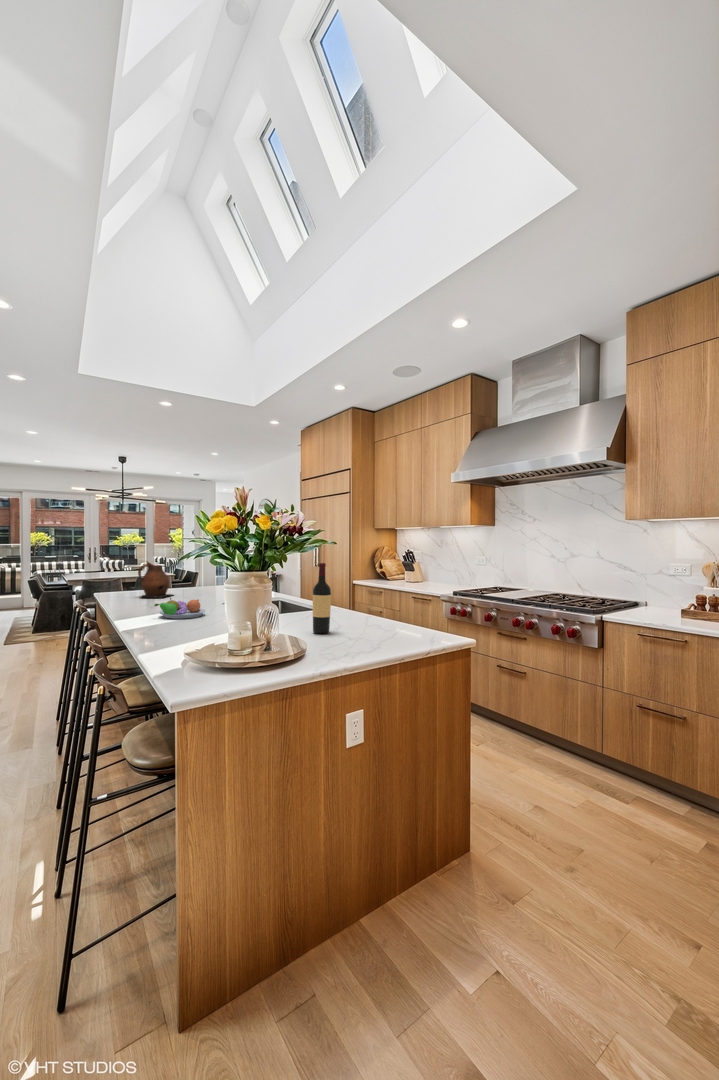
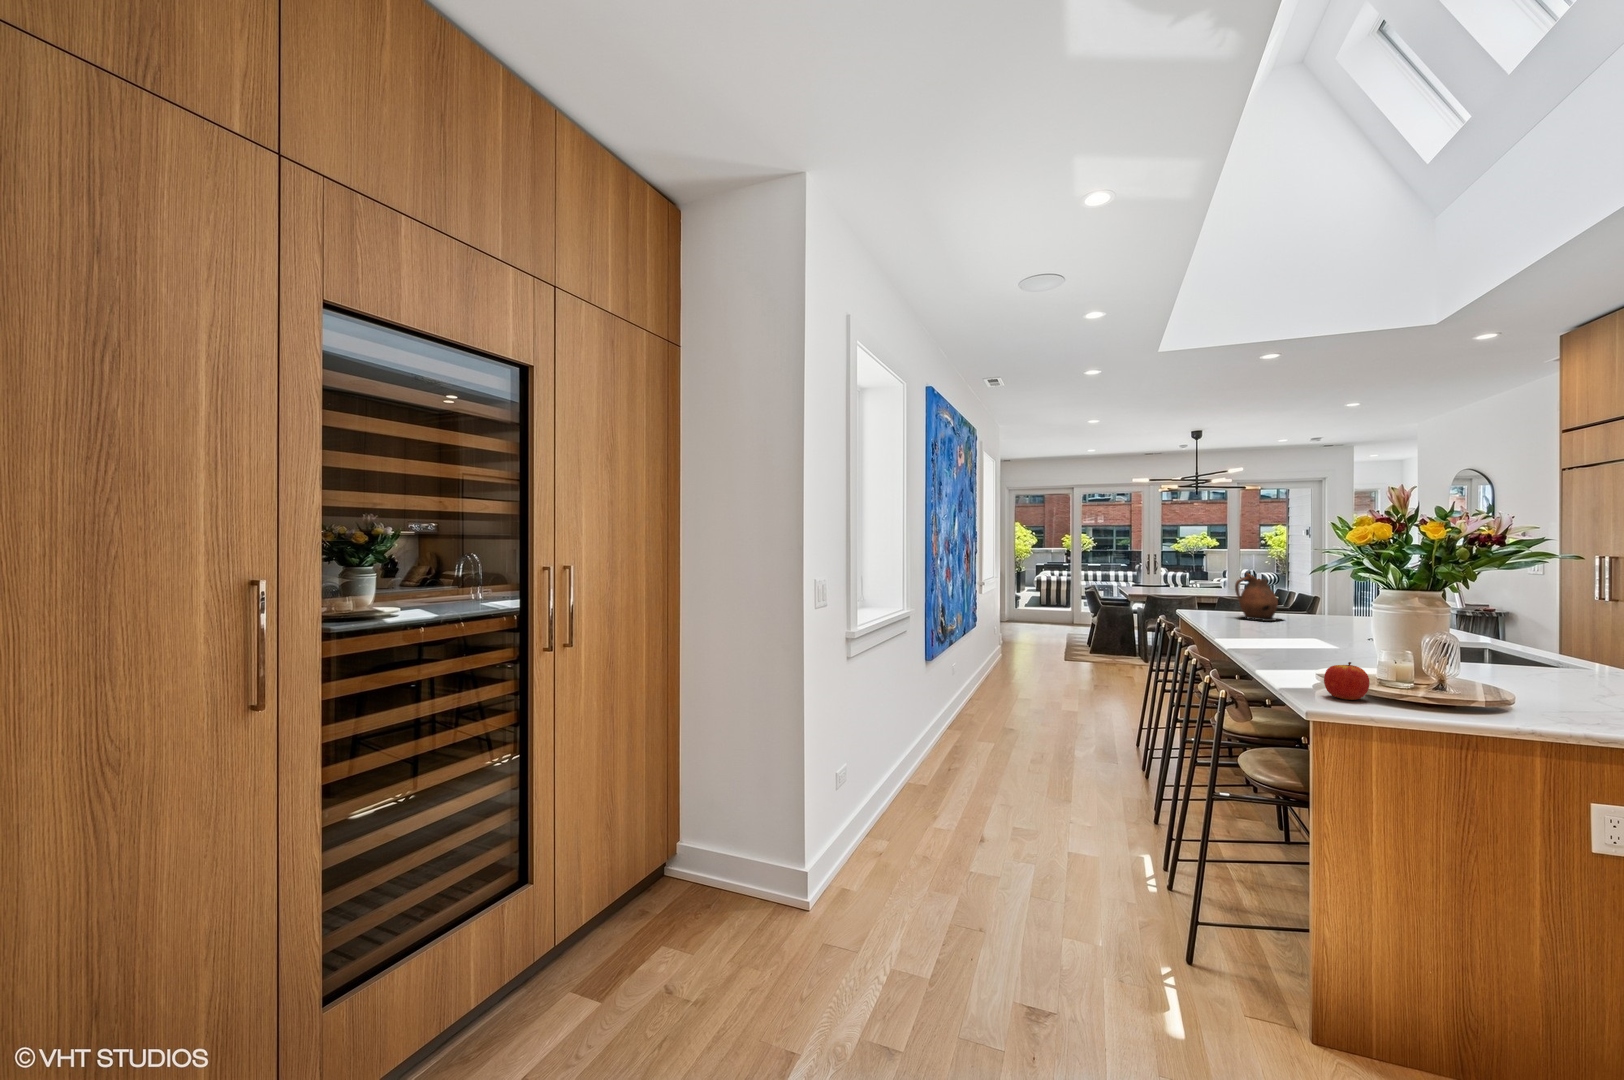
wine bottle: present [313,563,331,634] -> none [1532,586,1573,692]
fruit bowl: present [154,598,206,619] -> none [1265,619,1339,647]
apple: none [187,644,222,680] -> present [1324,662,1370,700]

